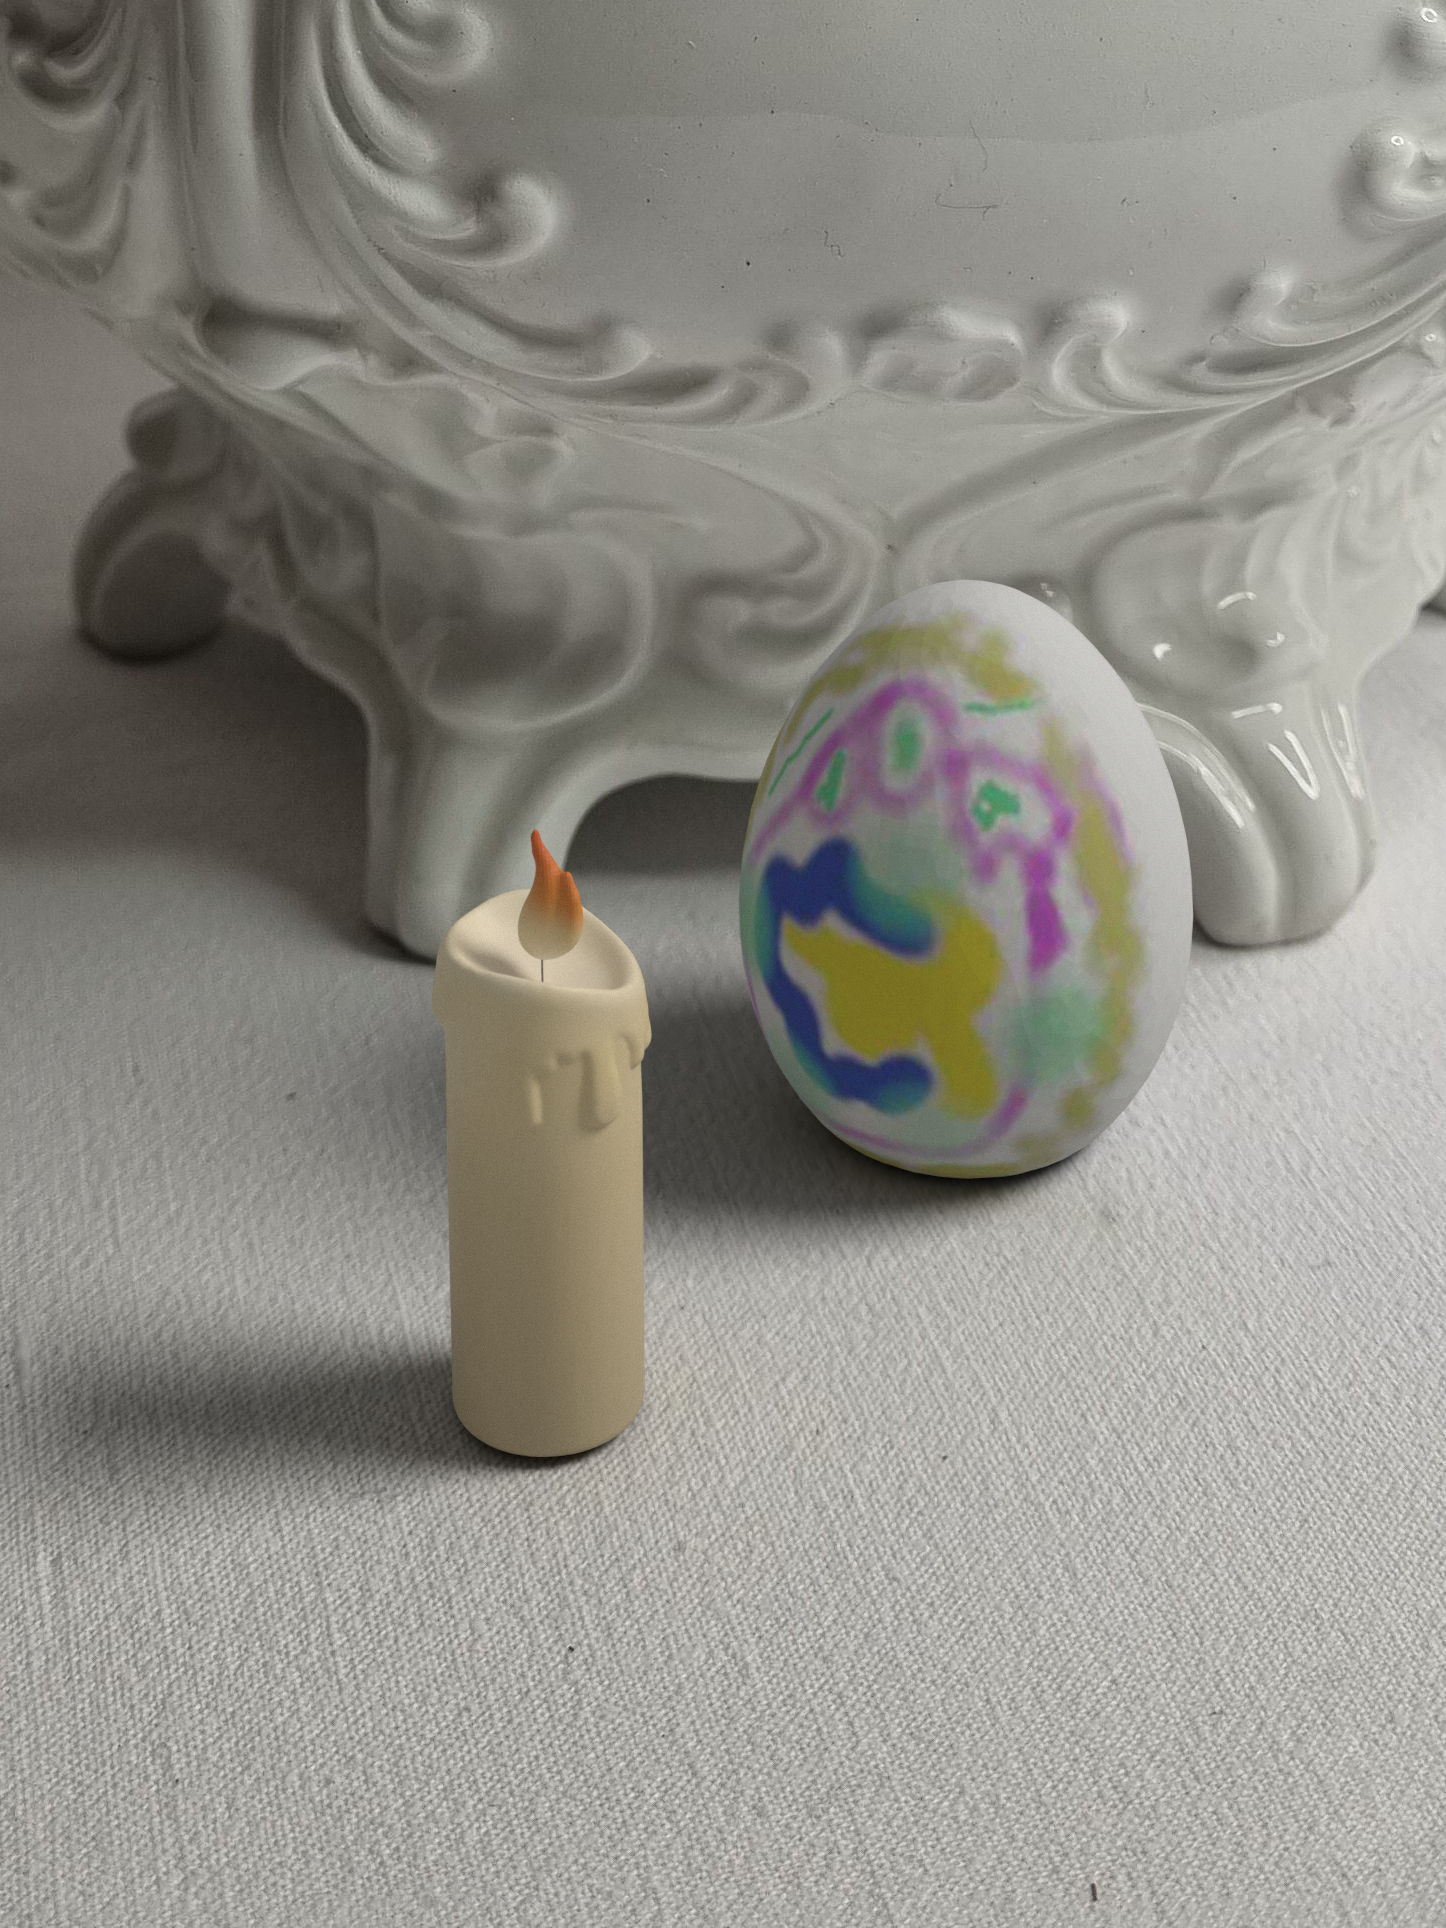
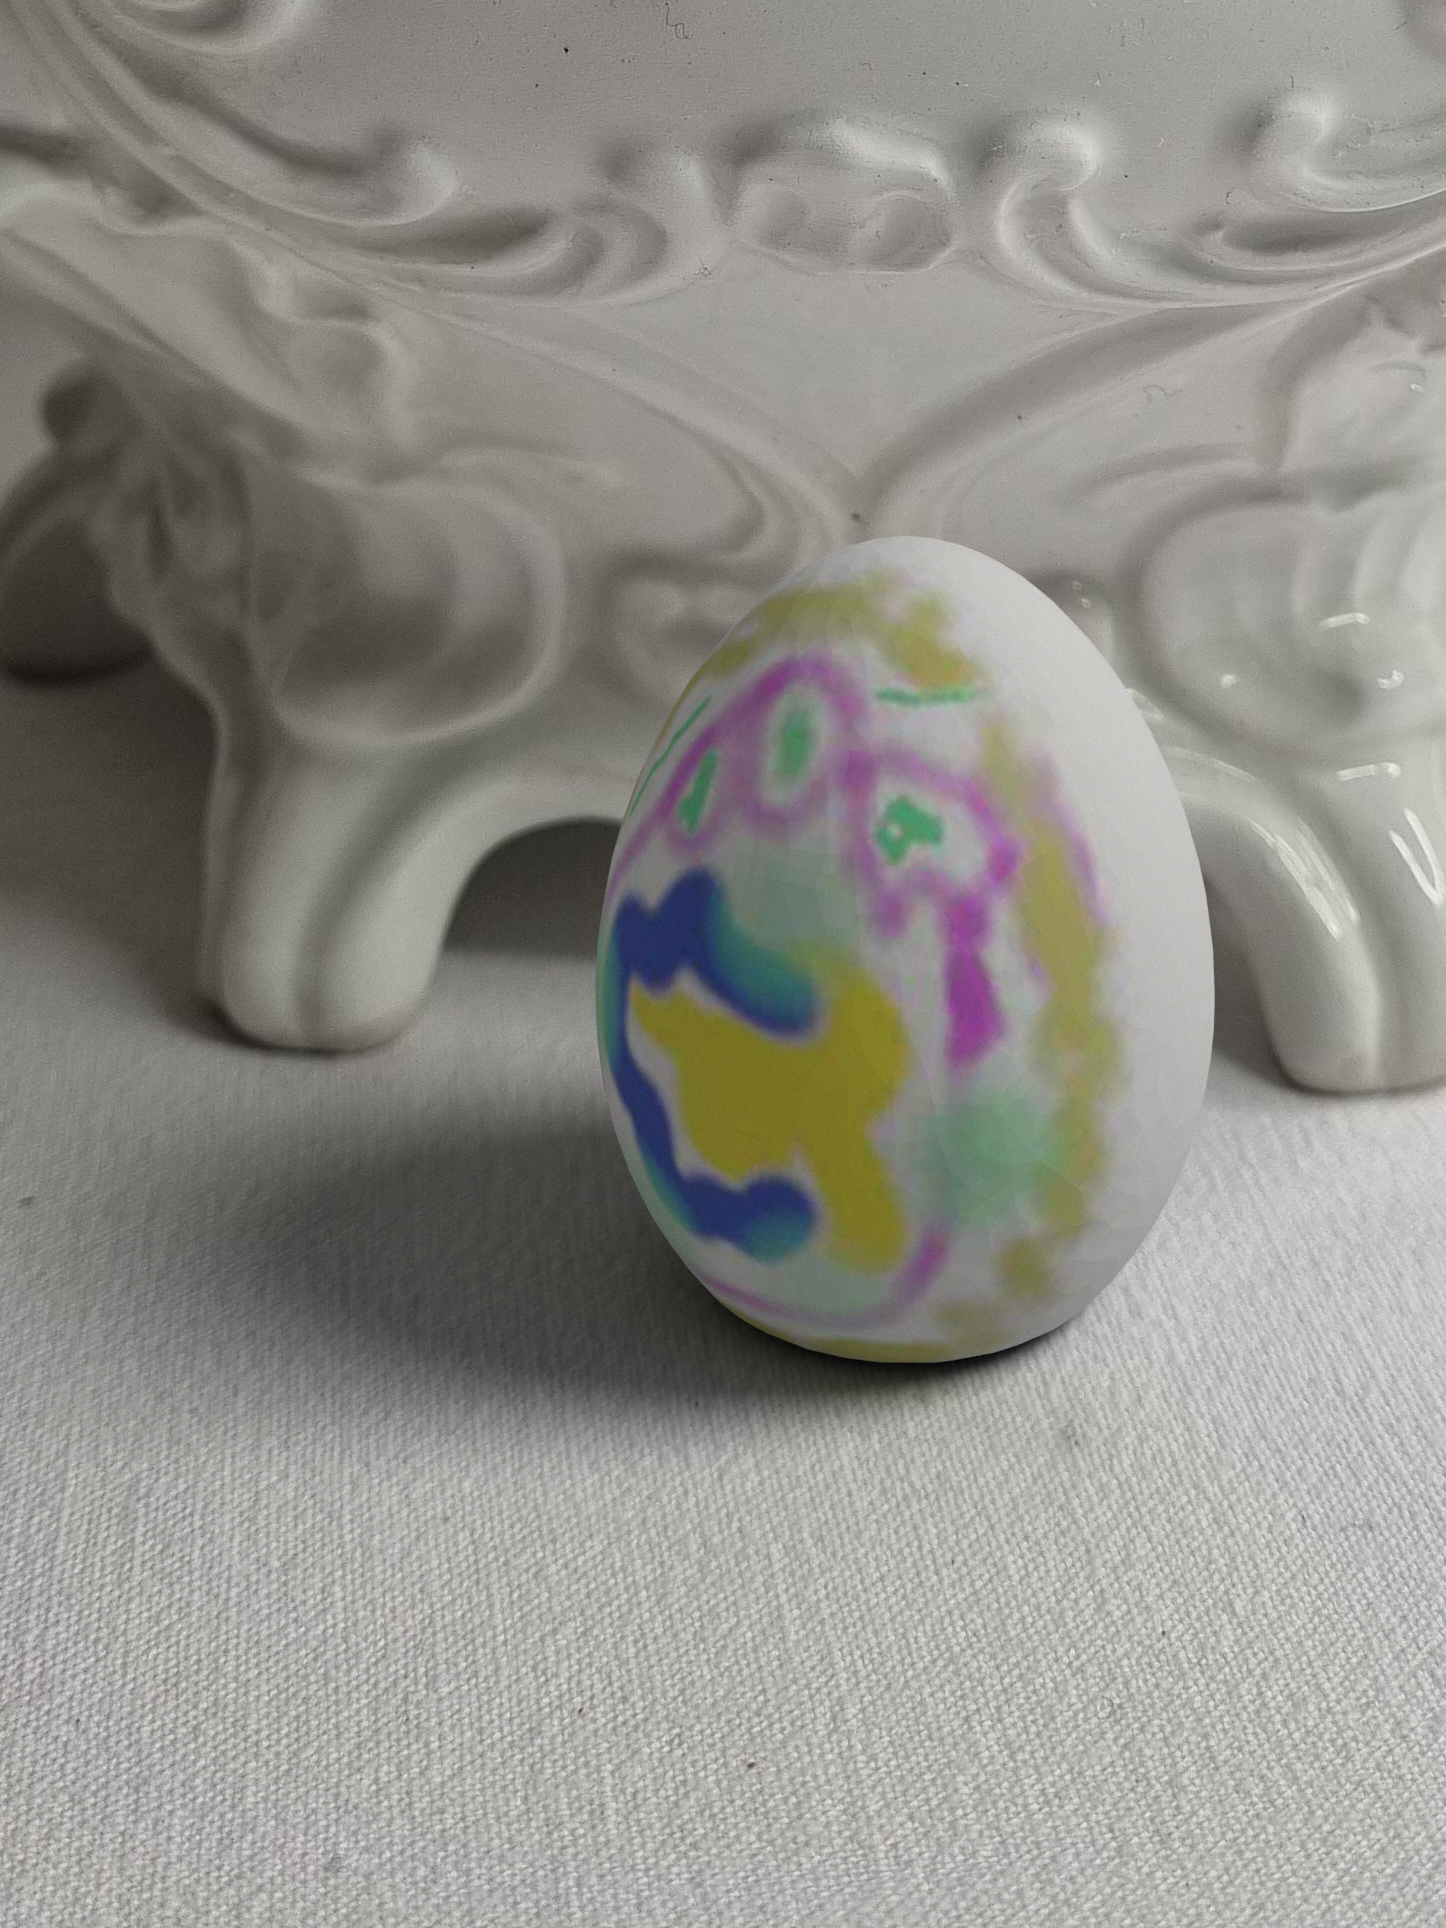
candle: present [431,829,651,1457] -> none [45,794,357,1700]

